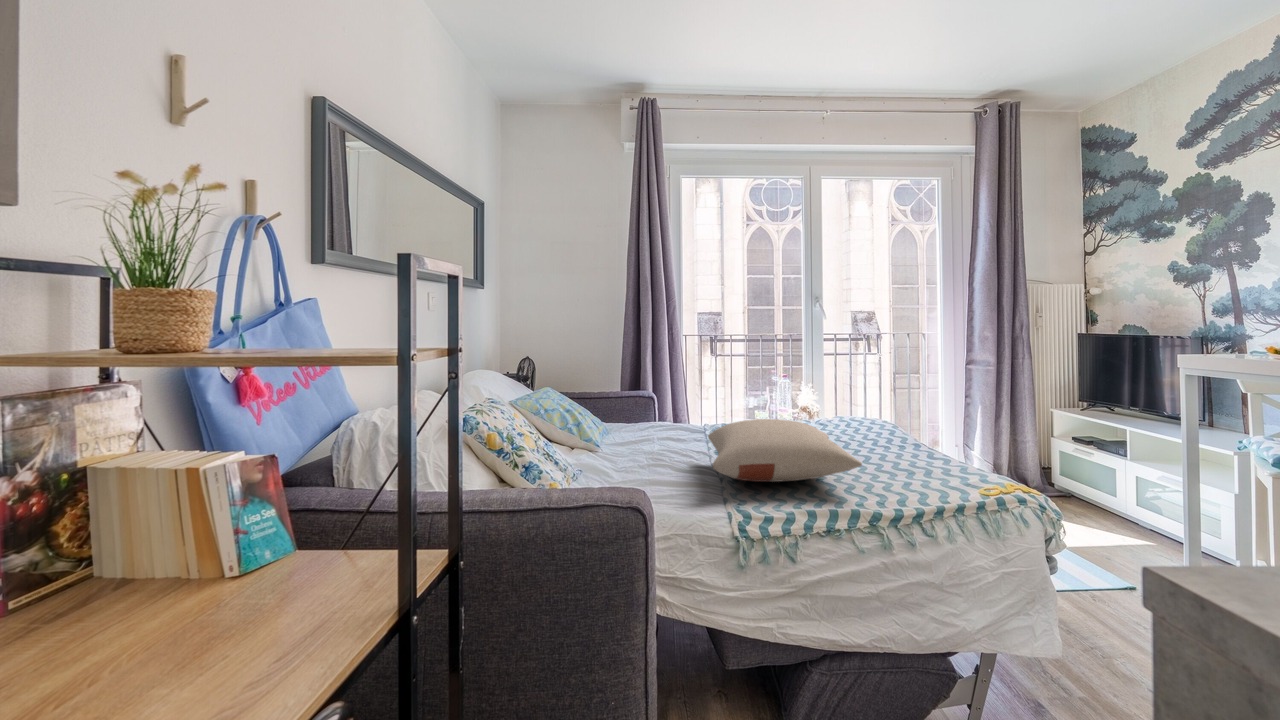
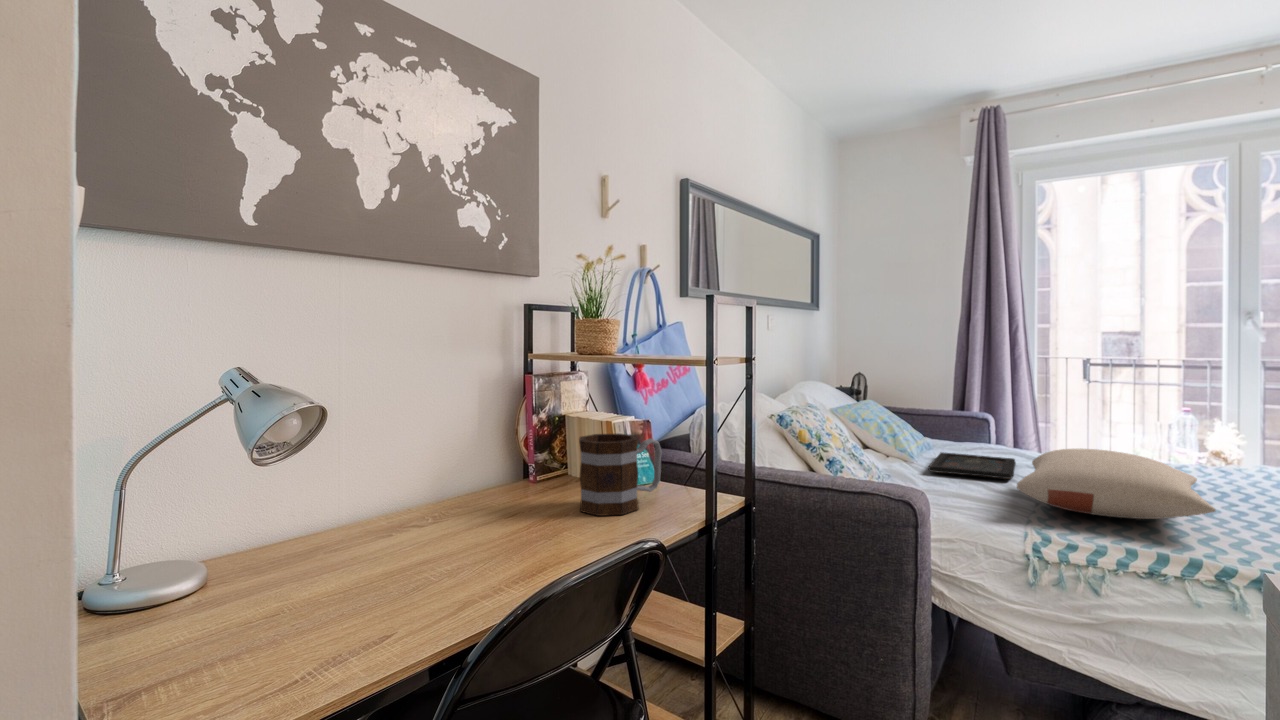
tray: none [616,433,690,458] -> present [928,452,1016,479]
mug: none [110,492,298,663] -> present [579,434,662,516]

